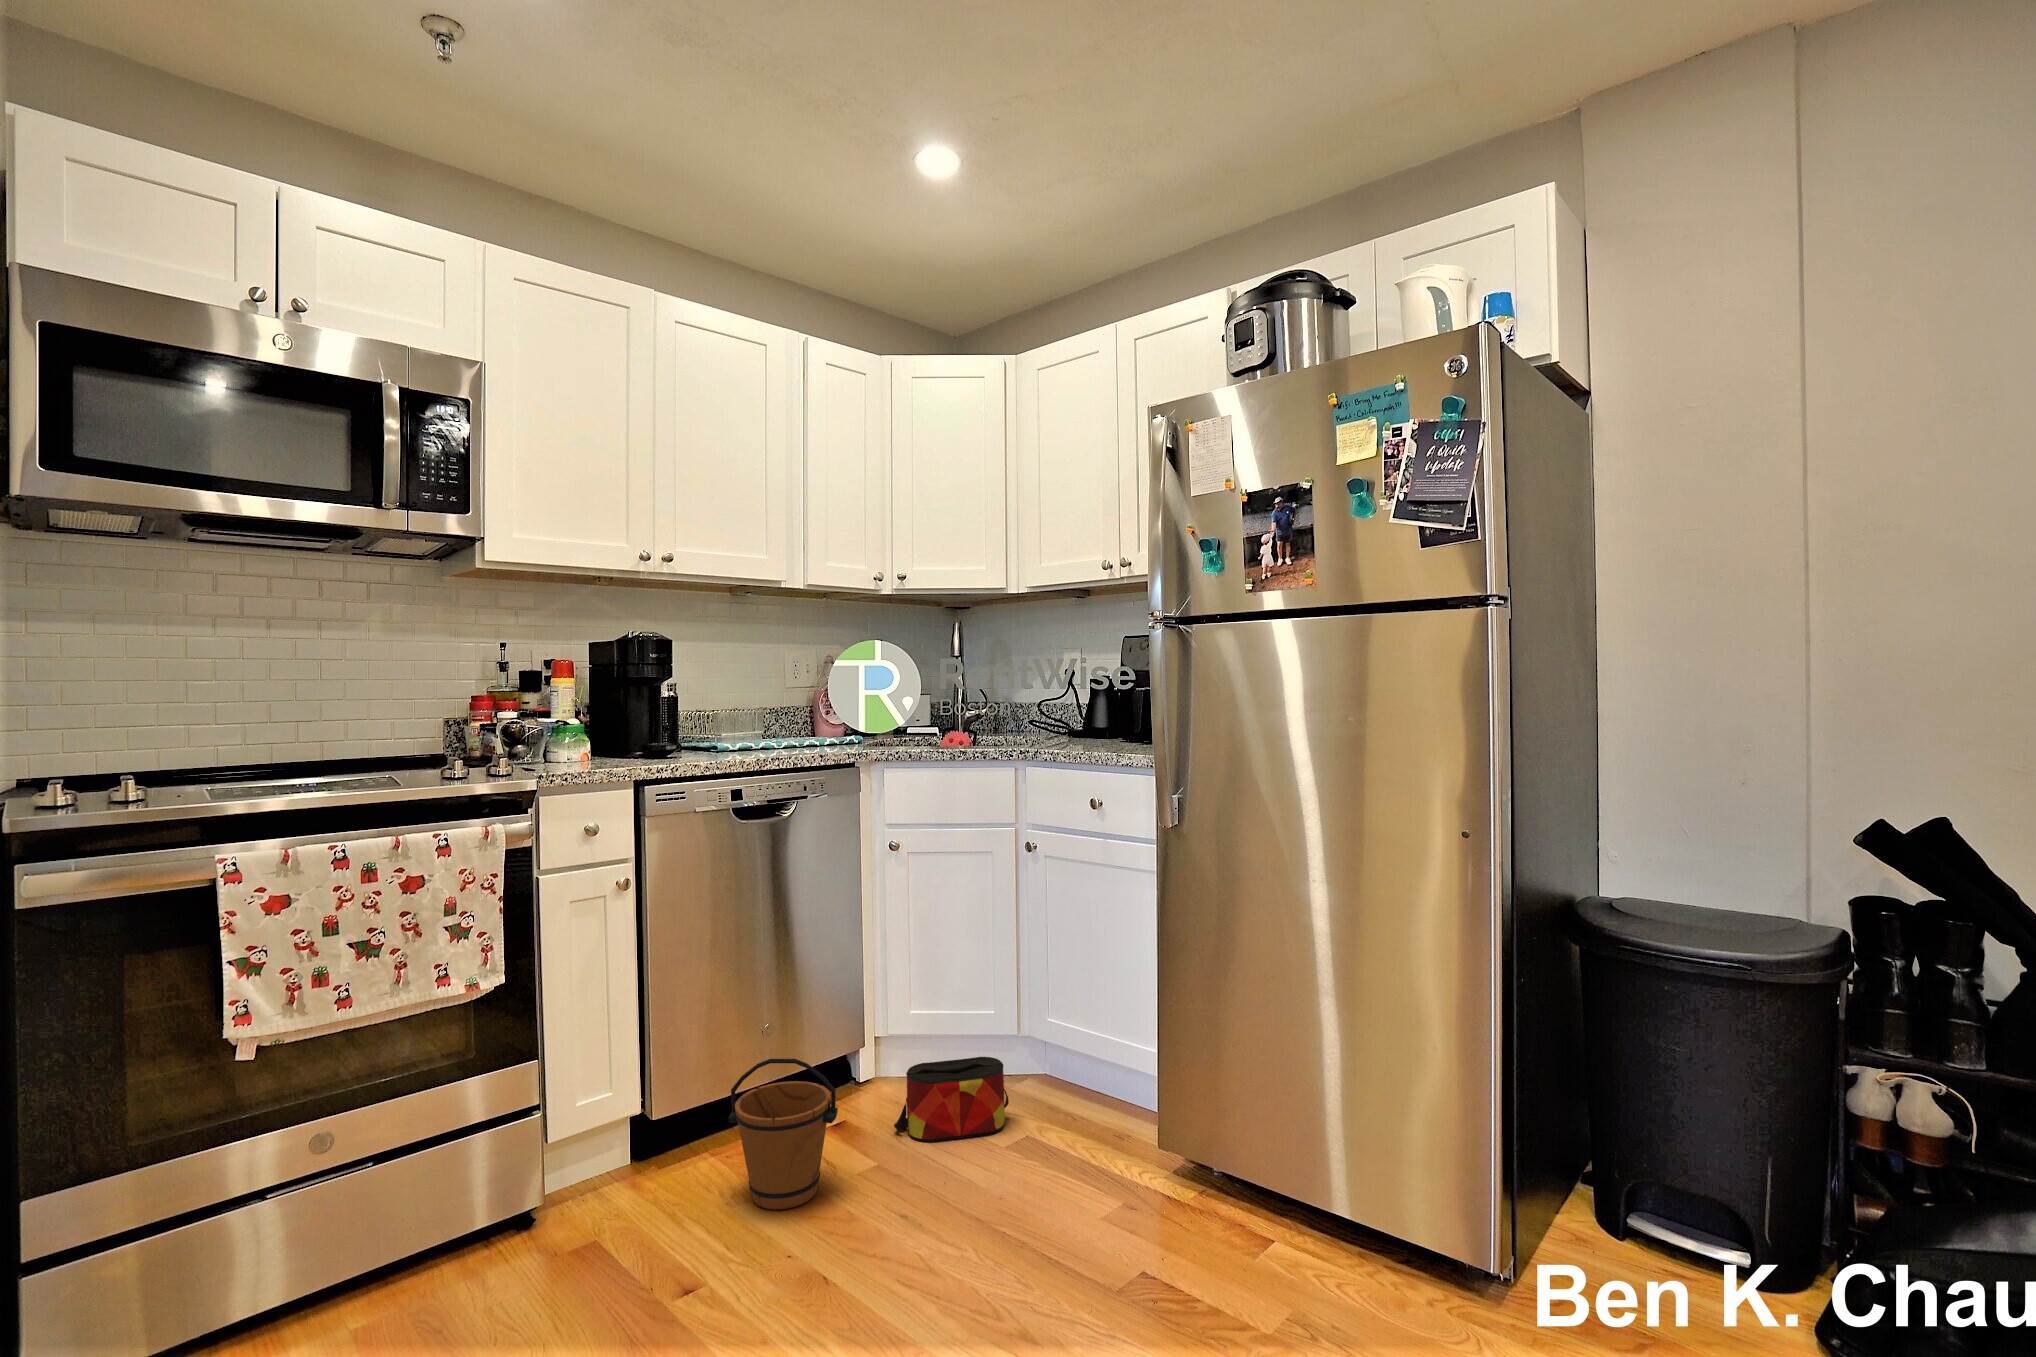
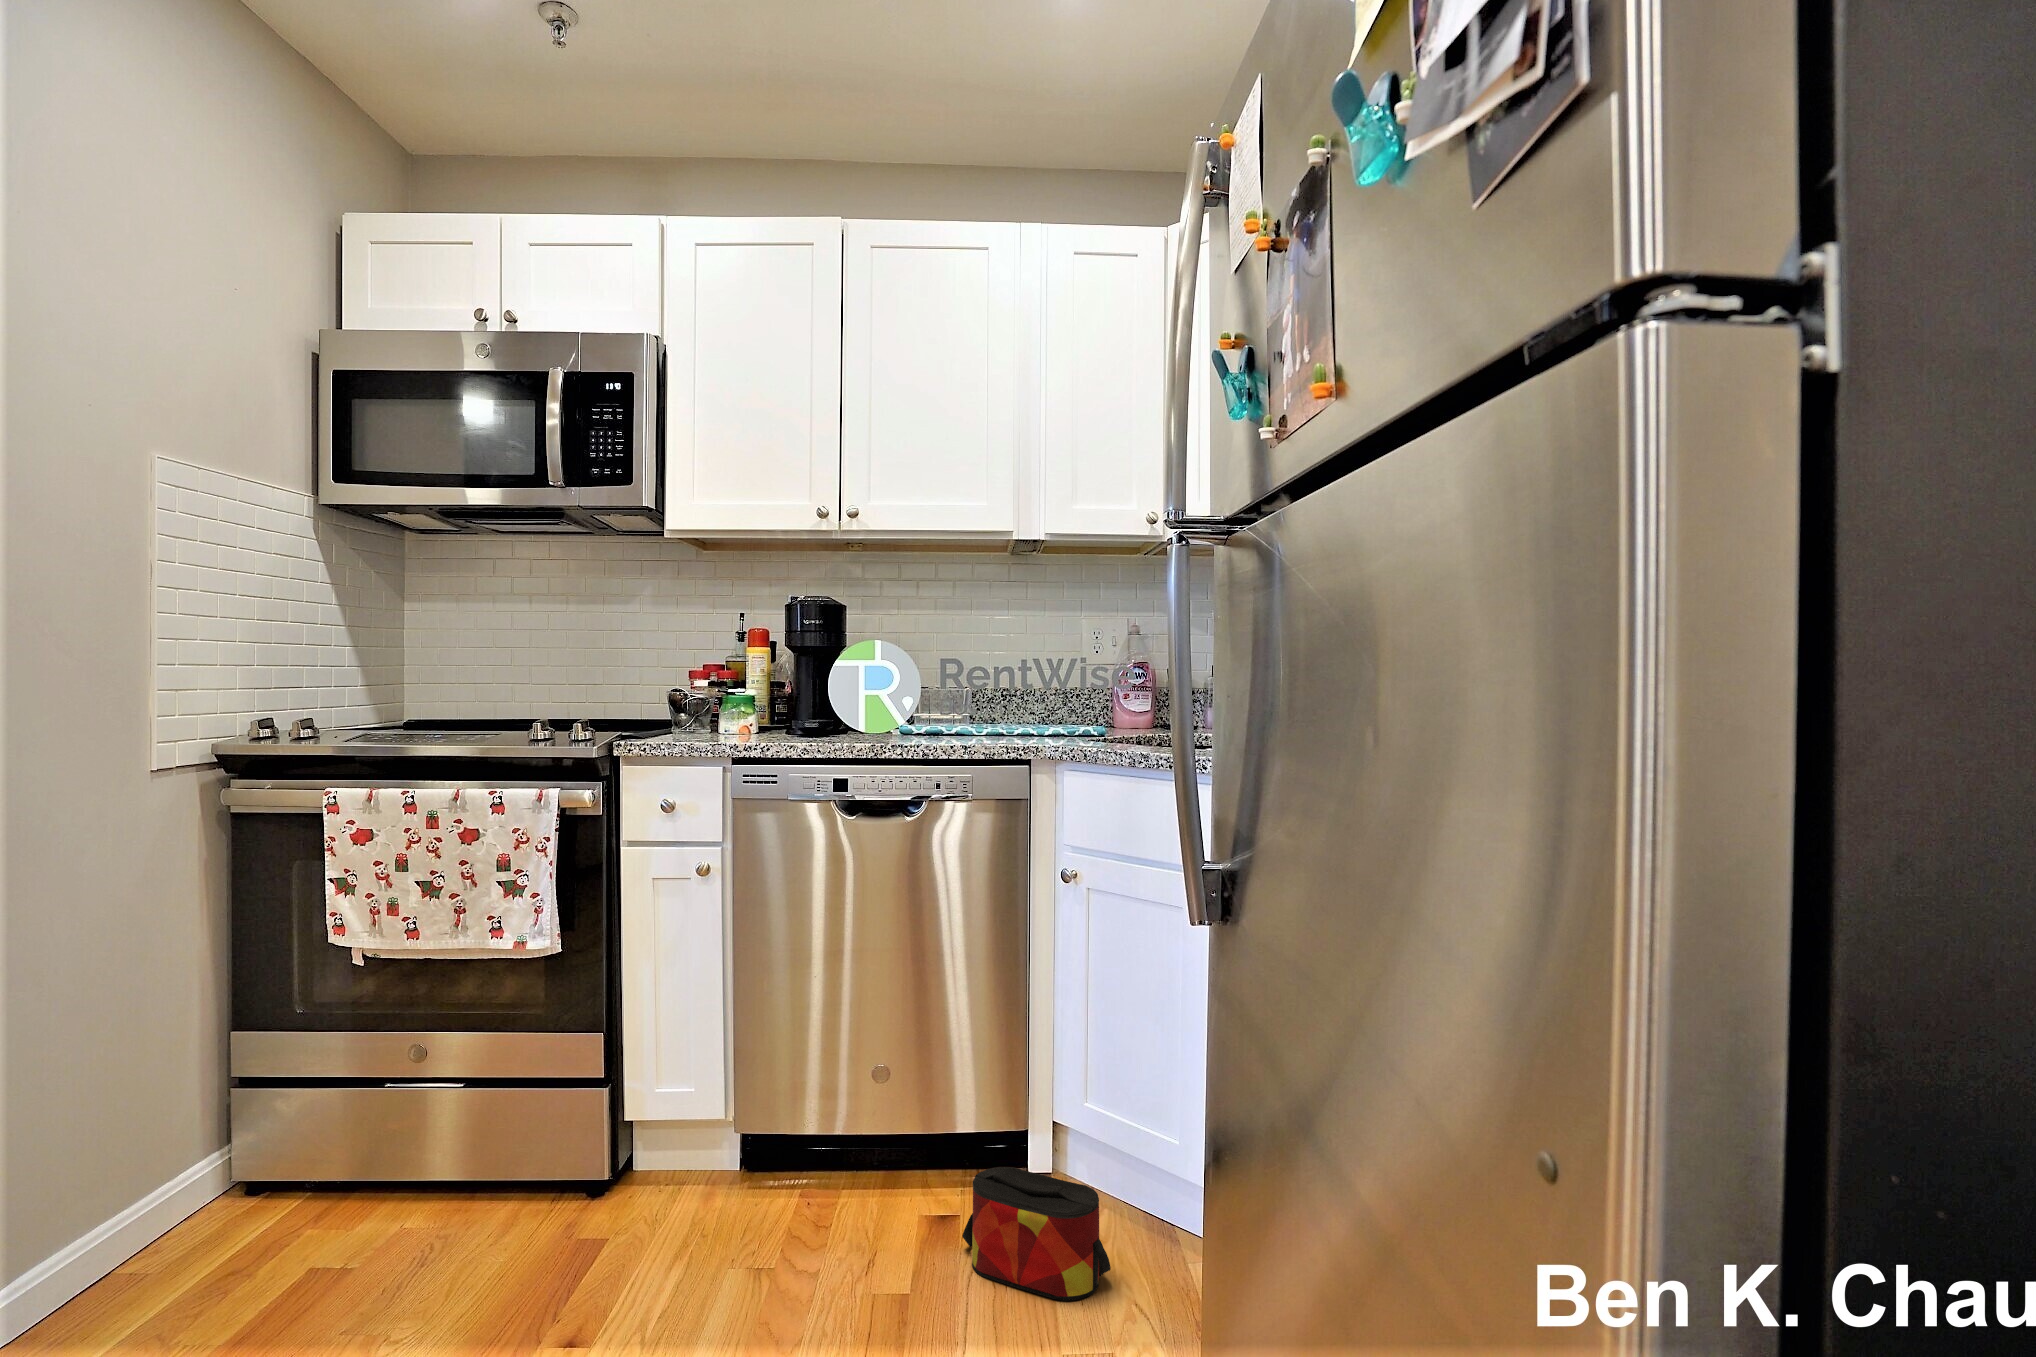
bucket: present [728,1059,838,1210] -> none [714,1099,830,1287]

